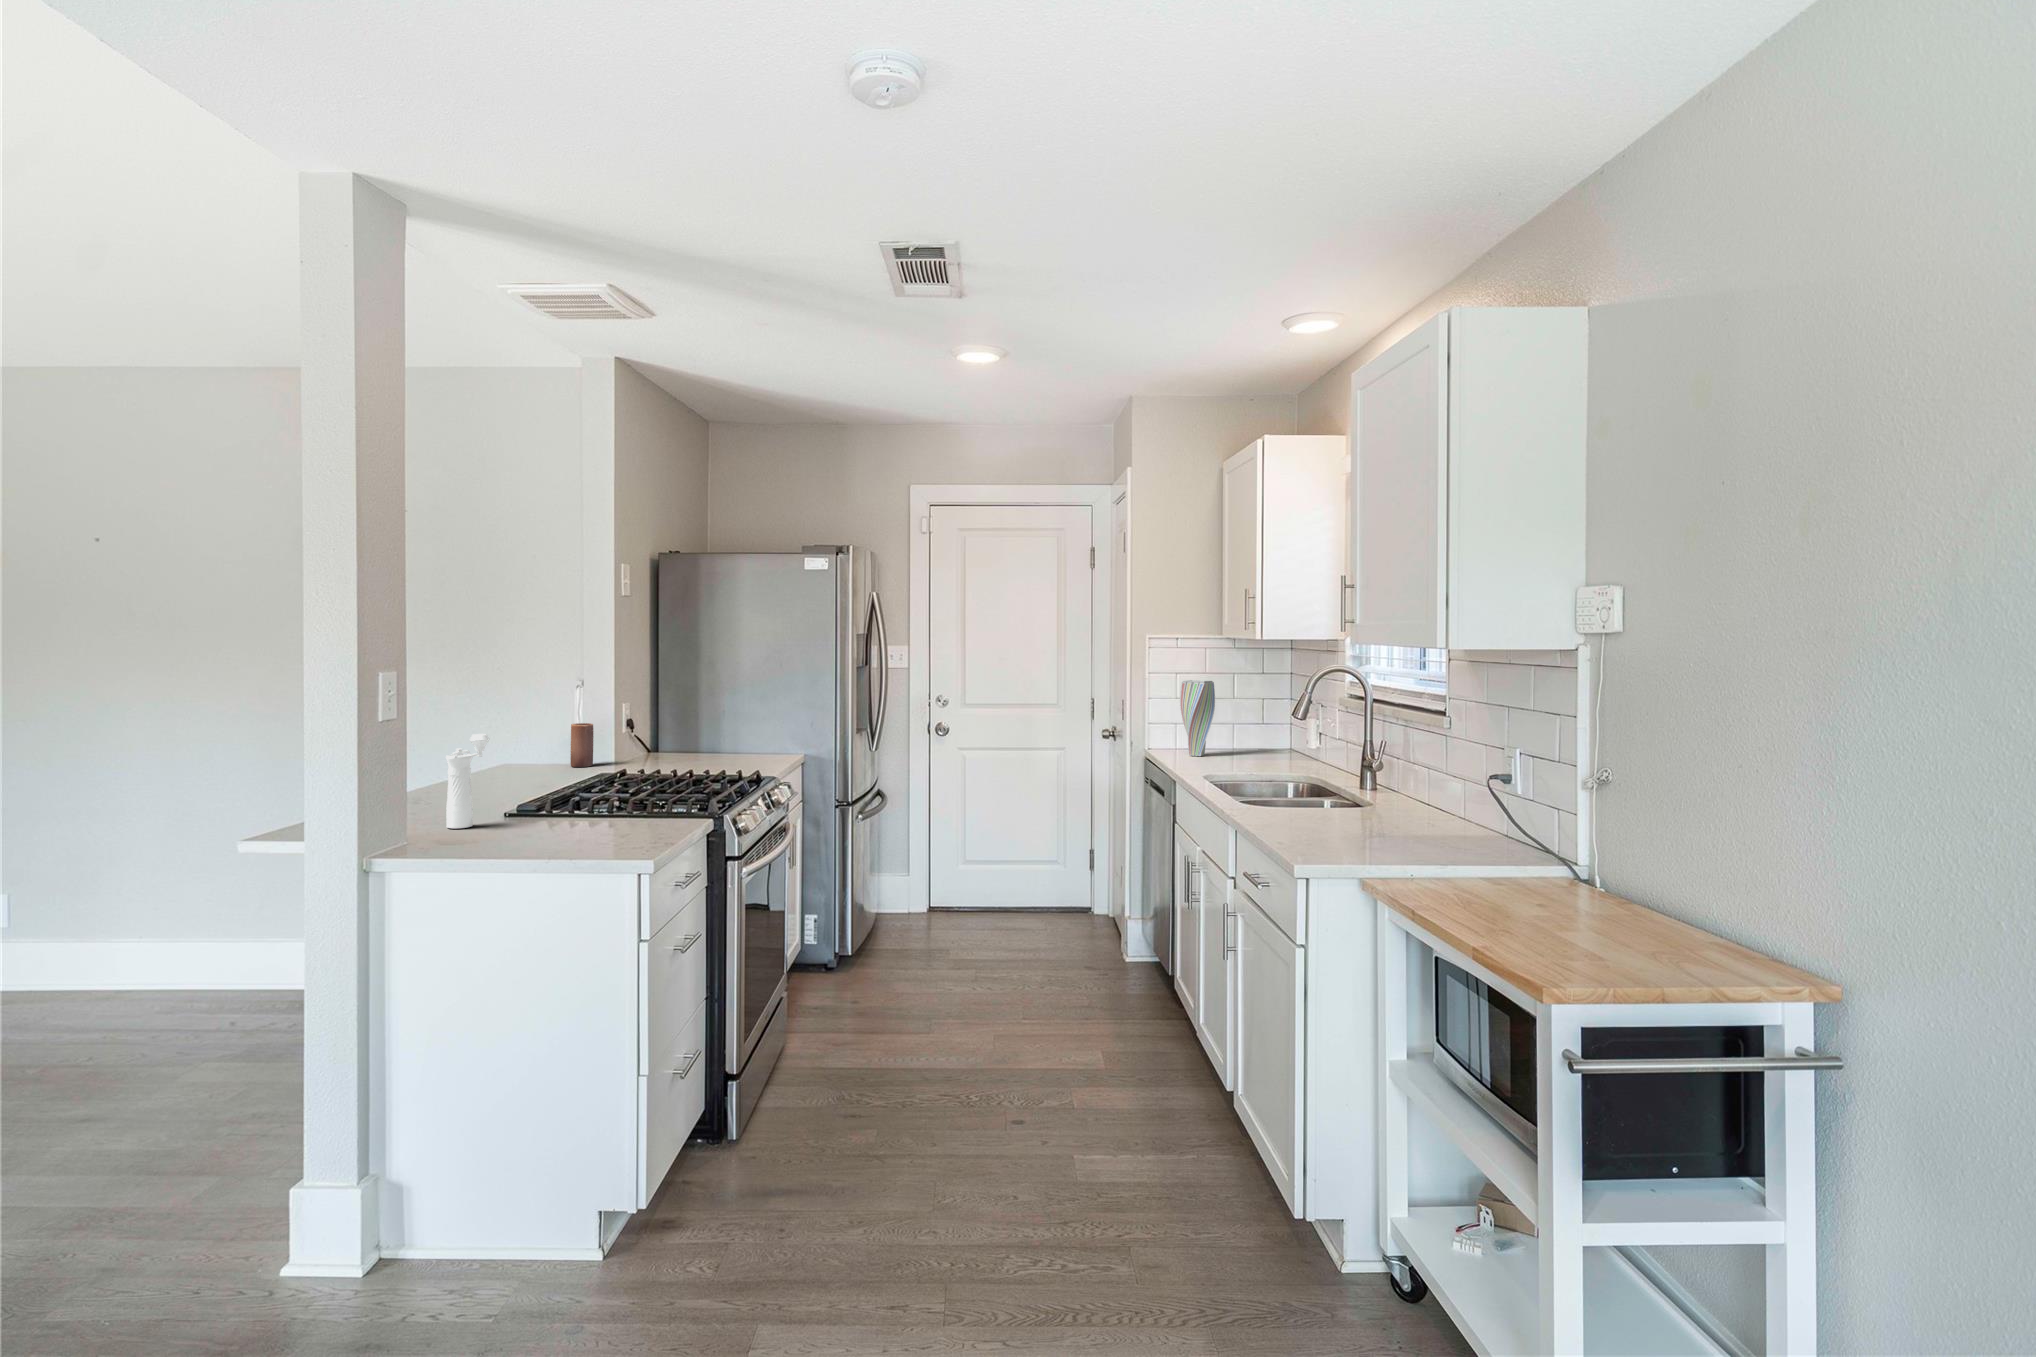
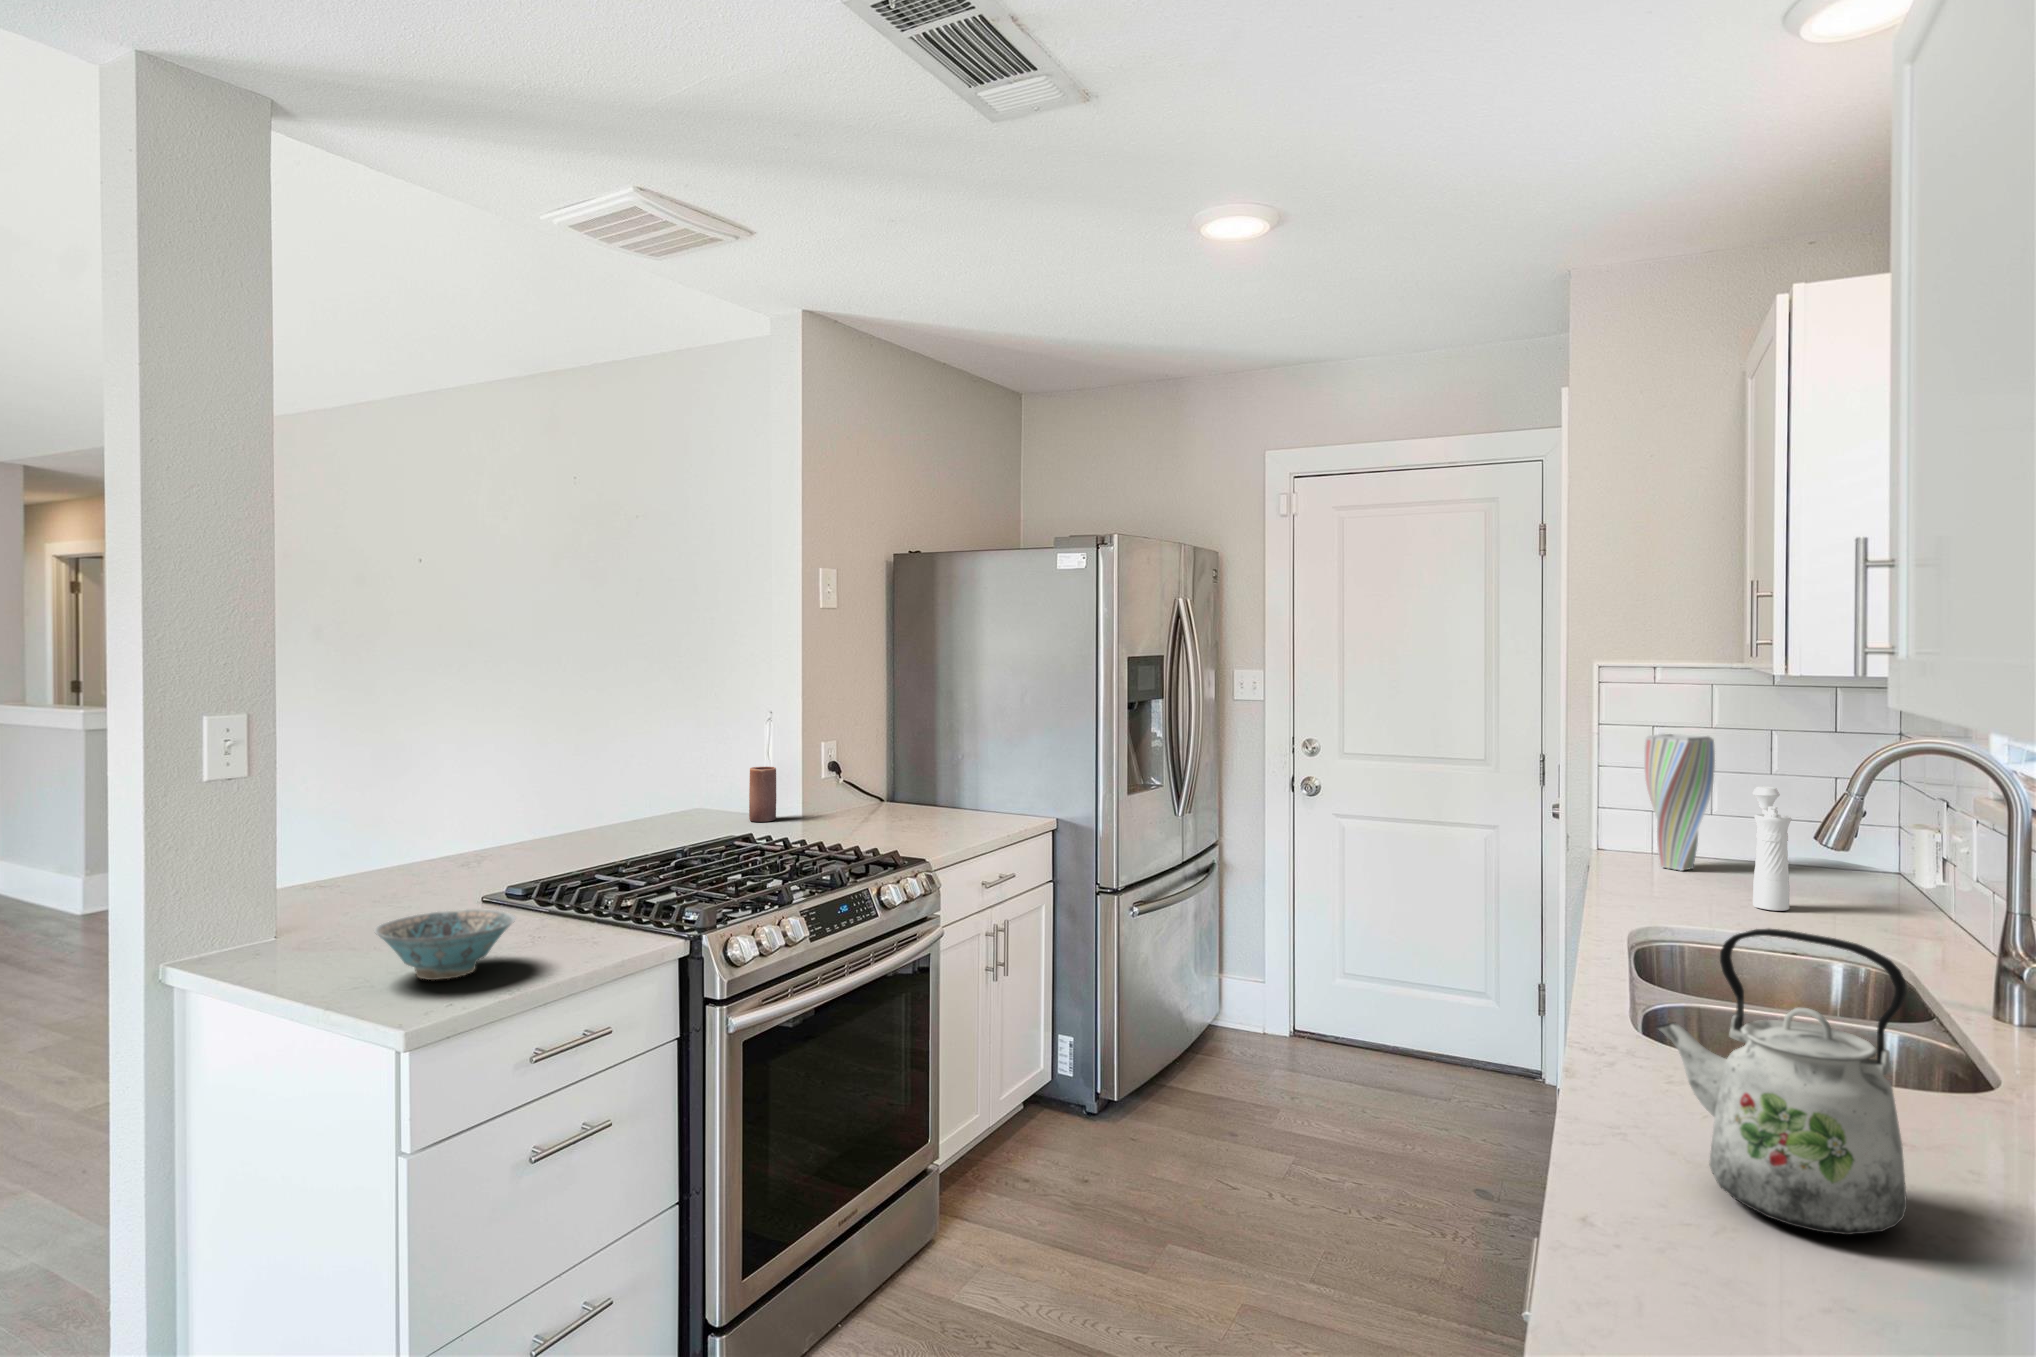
kettle: none [1292,731,1377,835] -> present [1657,929,1907,1235]
pepper mill: present [446,734,489,828] -> present [1753,787,1792,911]
ceramic bowl: none [562,801,652,842] -> present [374,909,516,980]

